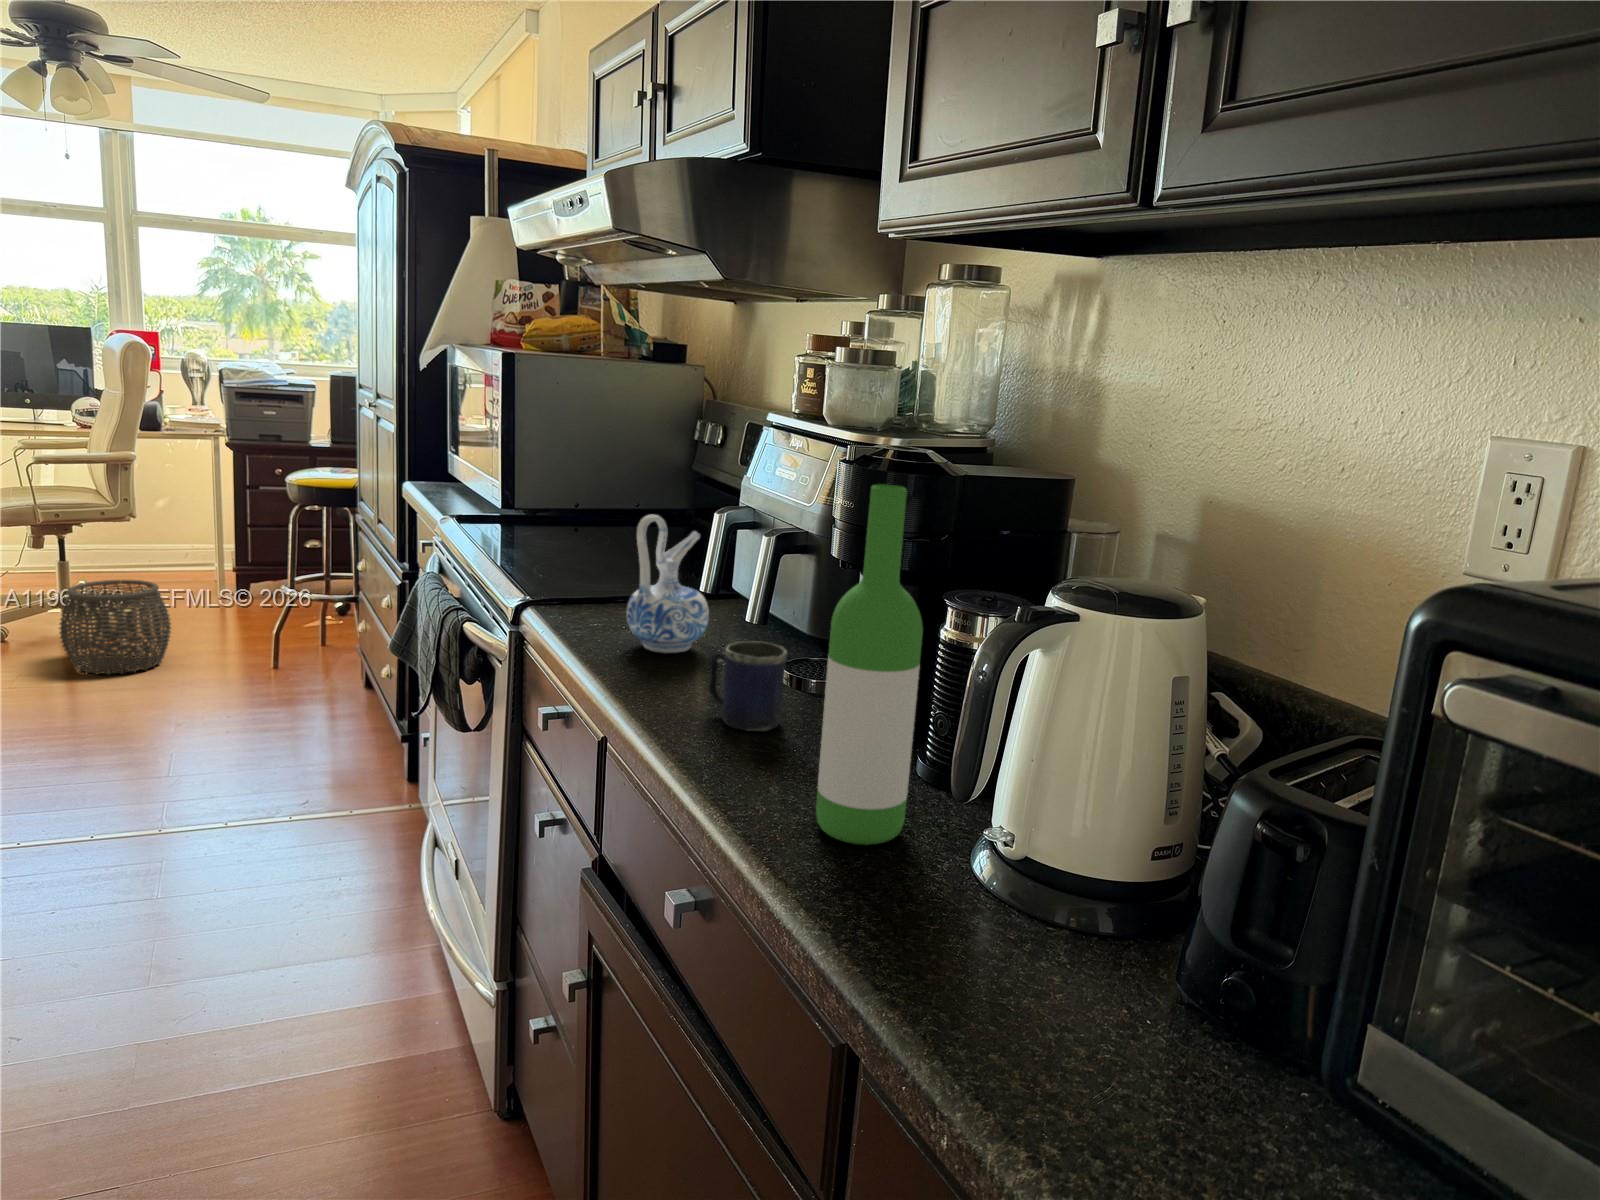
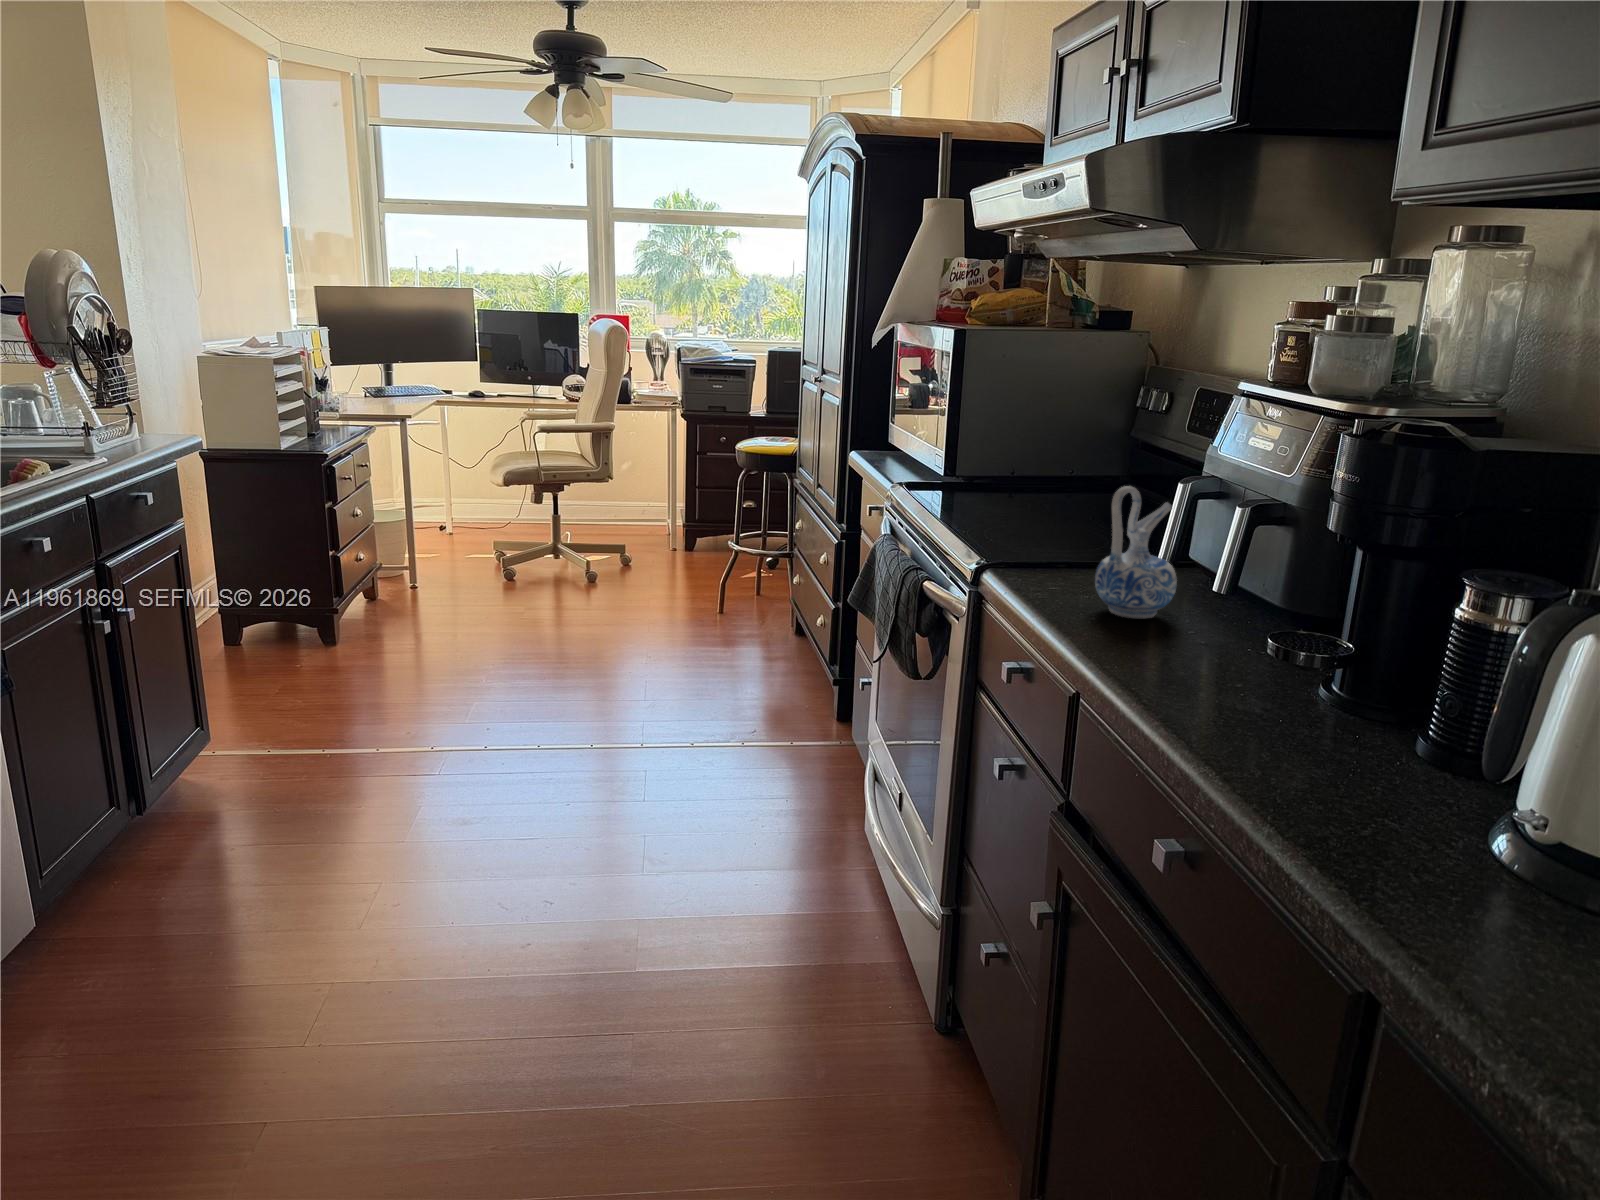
wine bottle: present [816,484,923,845] -> none [1312,463,1443,811]
woven basket: present [59,580,171,675] -> none [558,533,640,614]
mug: present [709,641,787,731] -> none [1187,610,1272,697]

